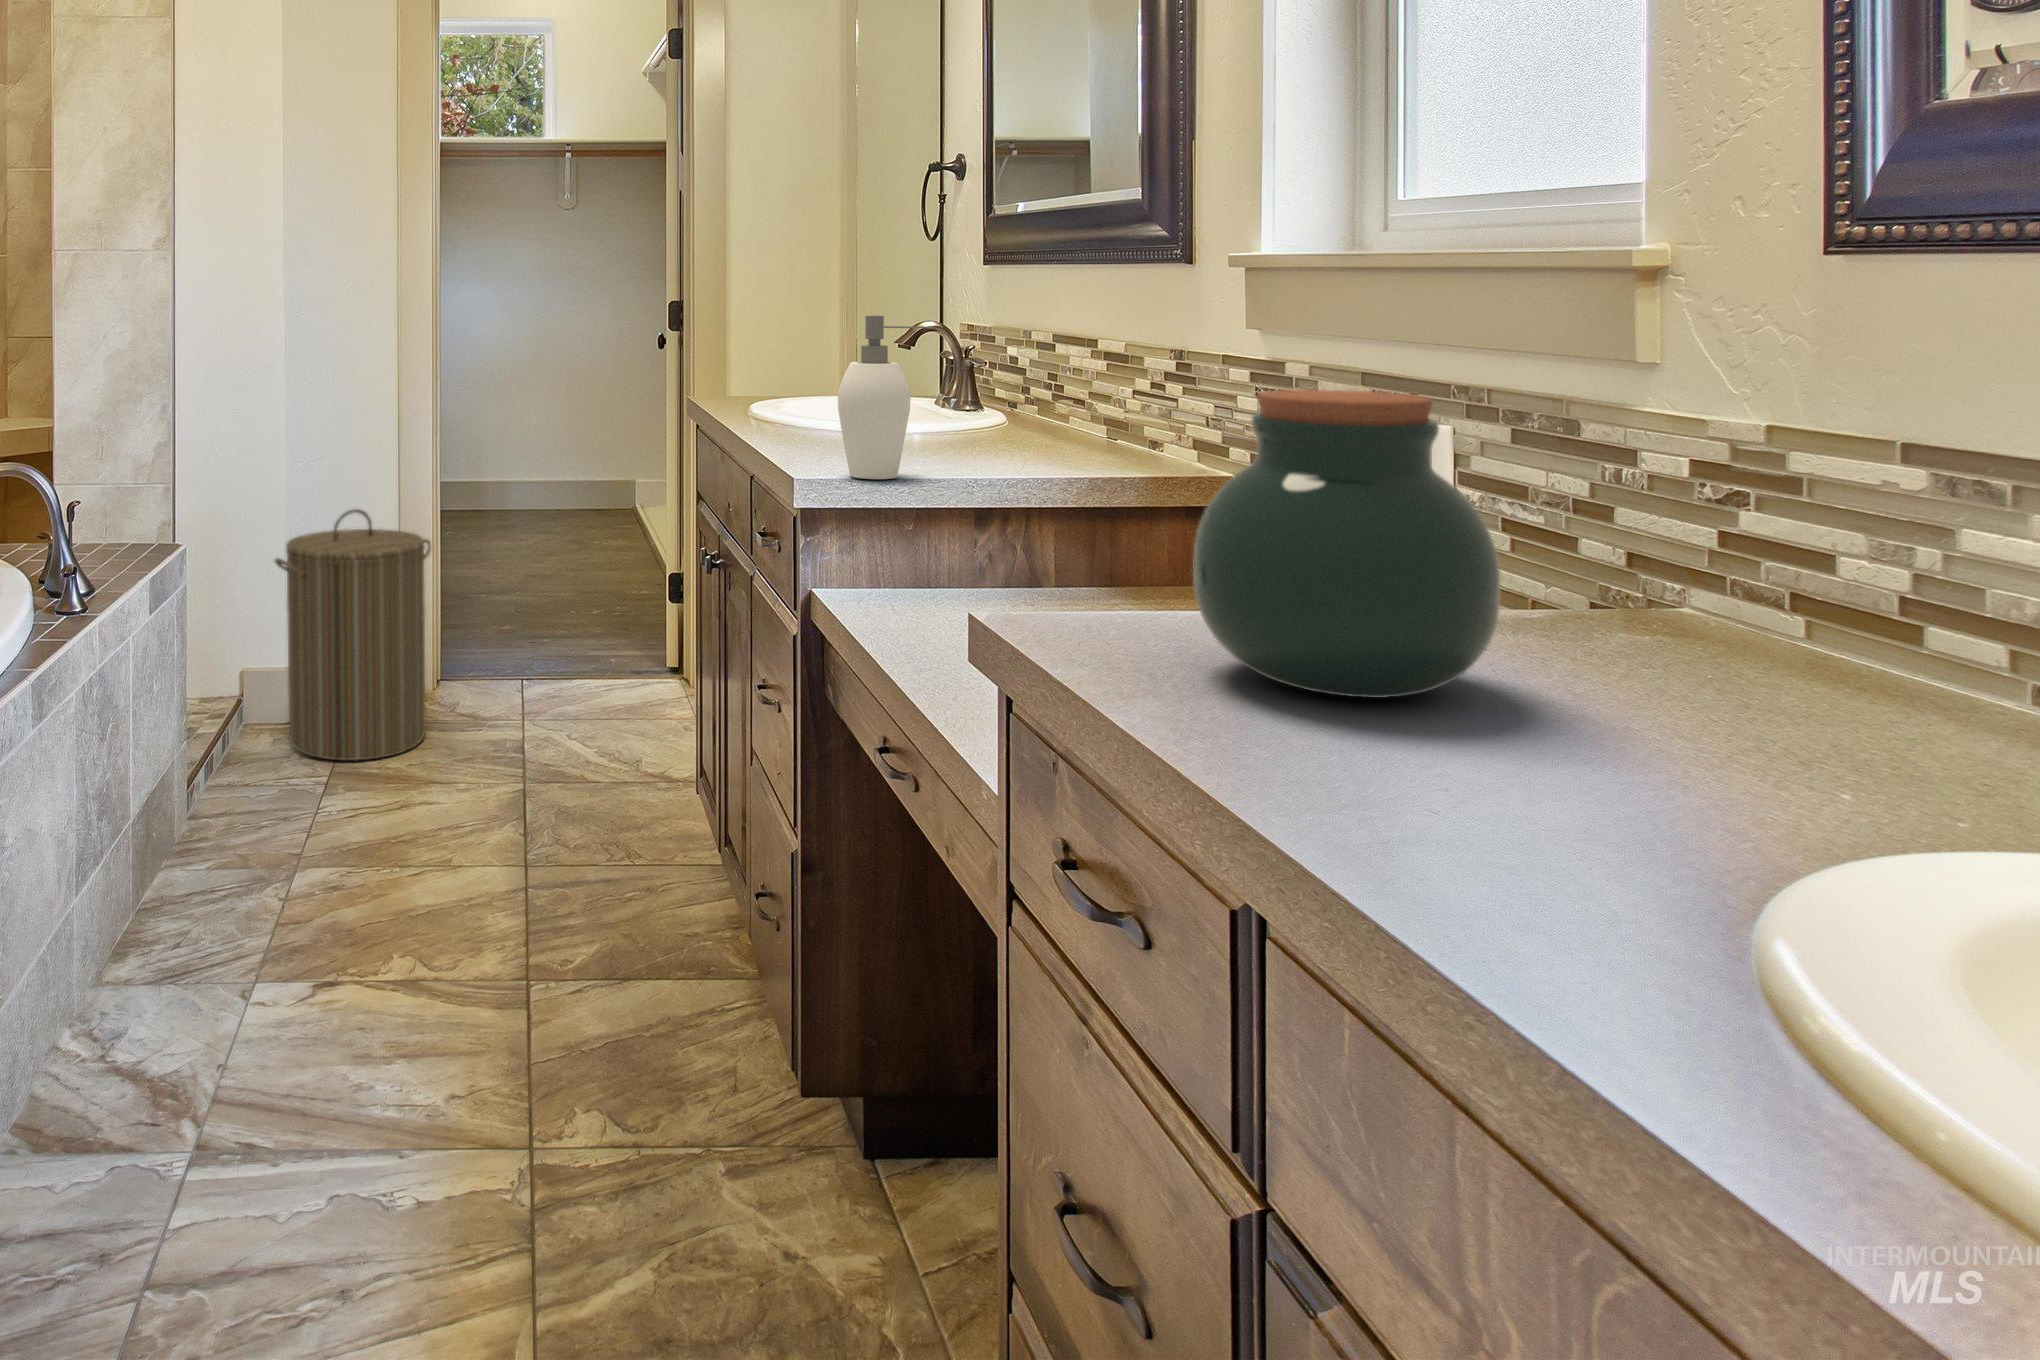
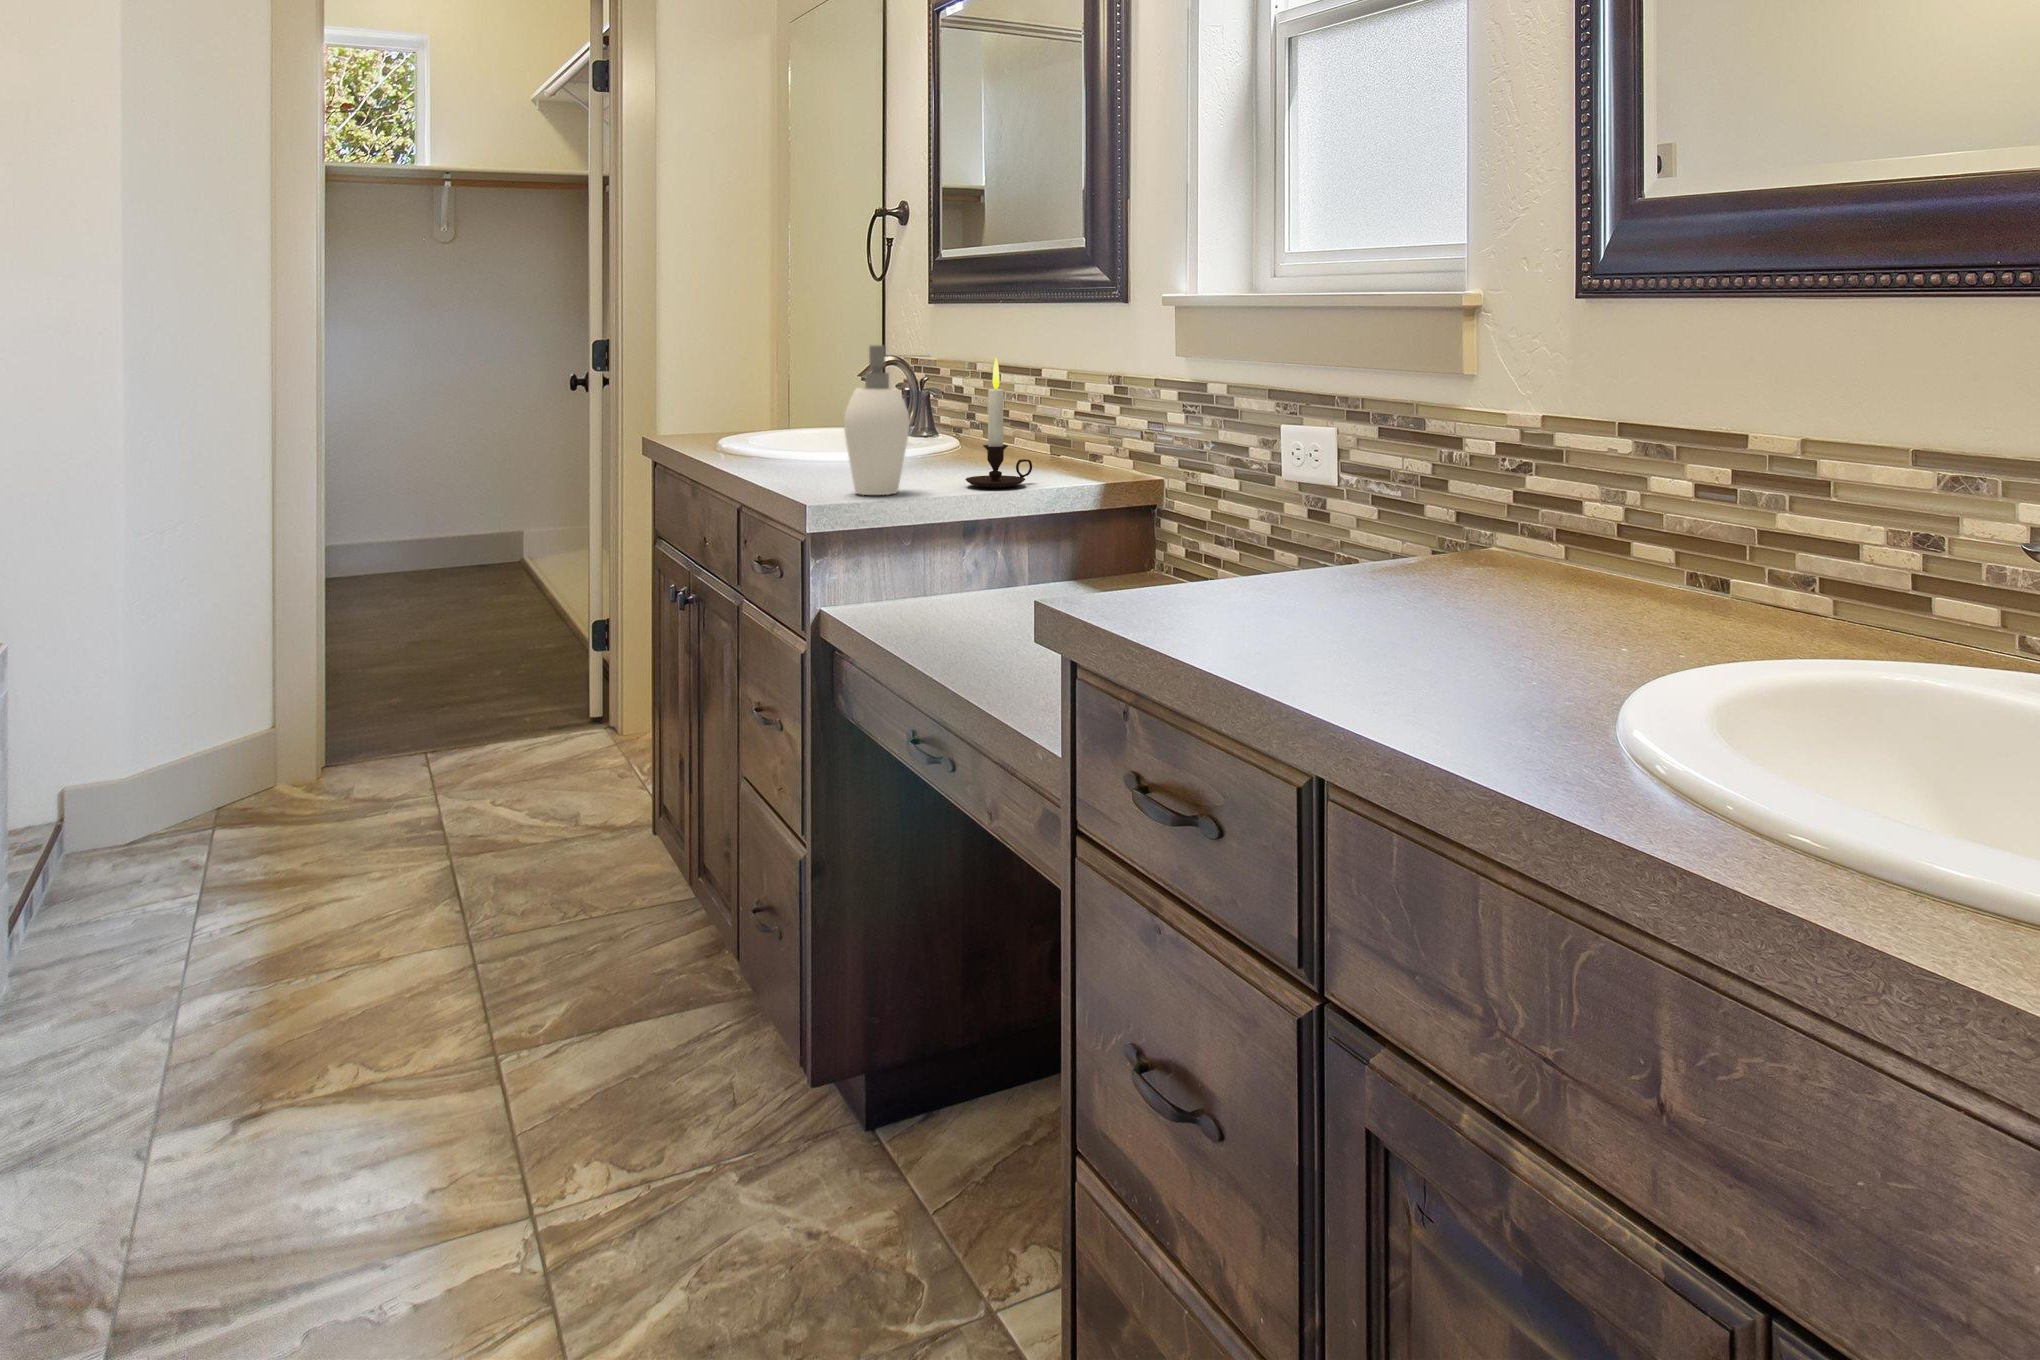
candle: none [979,329,1063,478] -> present [965,358,1032,488]
jar: present [1193,390,1500,698] -> none [1222,395,1427,627]
laundry hamper: present [274,509,431,760] -> none [130,569,337,862]

